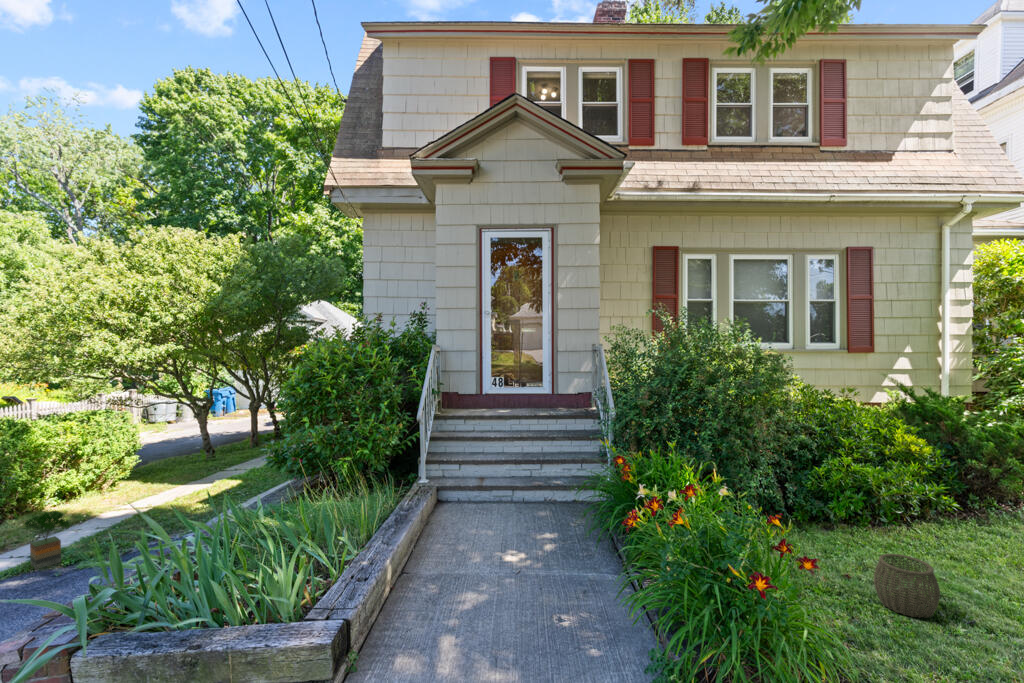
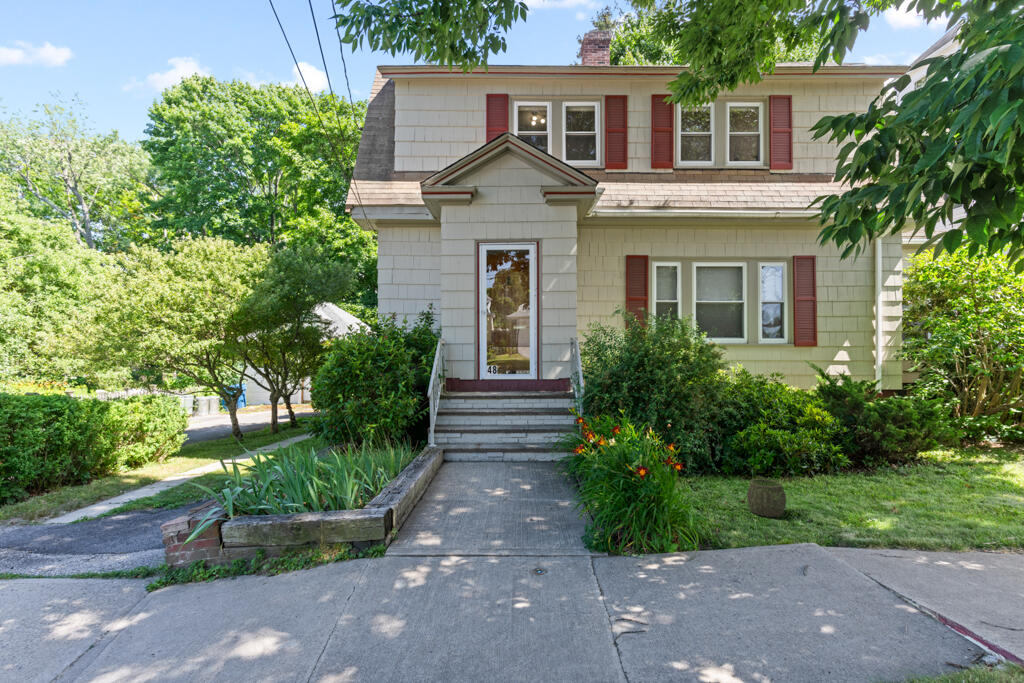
potted tree: present [23,511,70,569] -> none [130,465,165,507]

